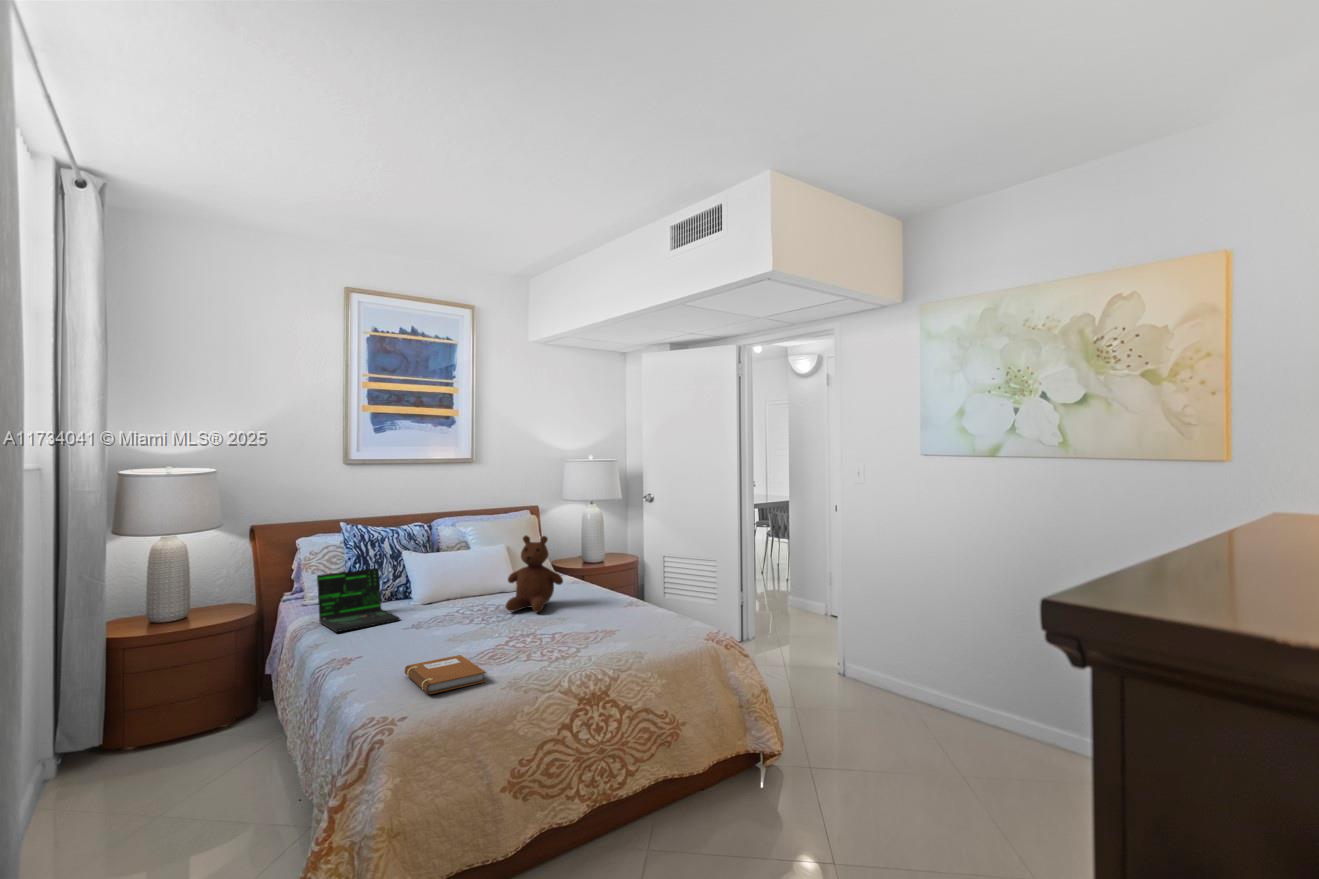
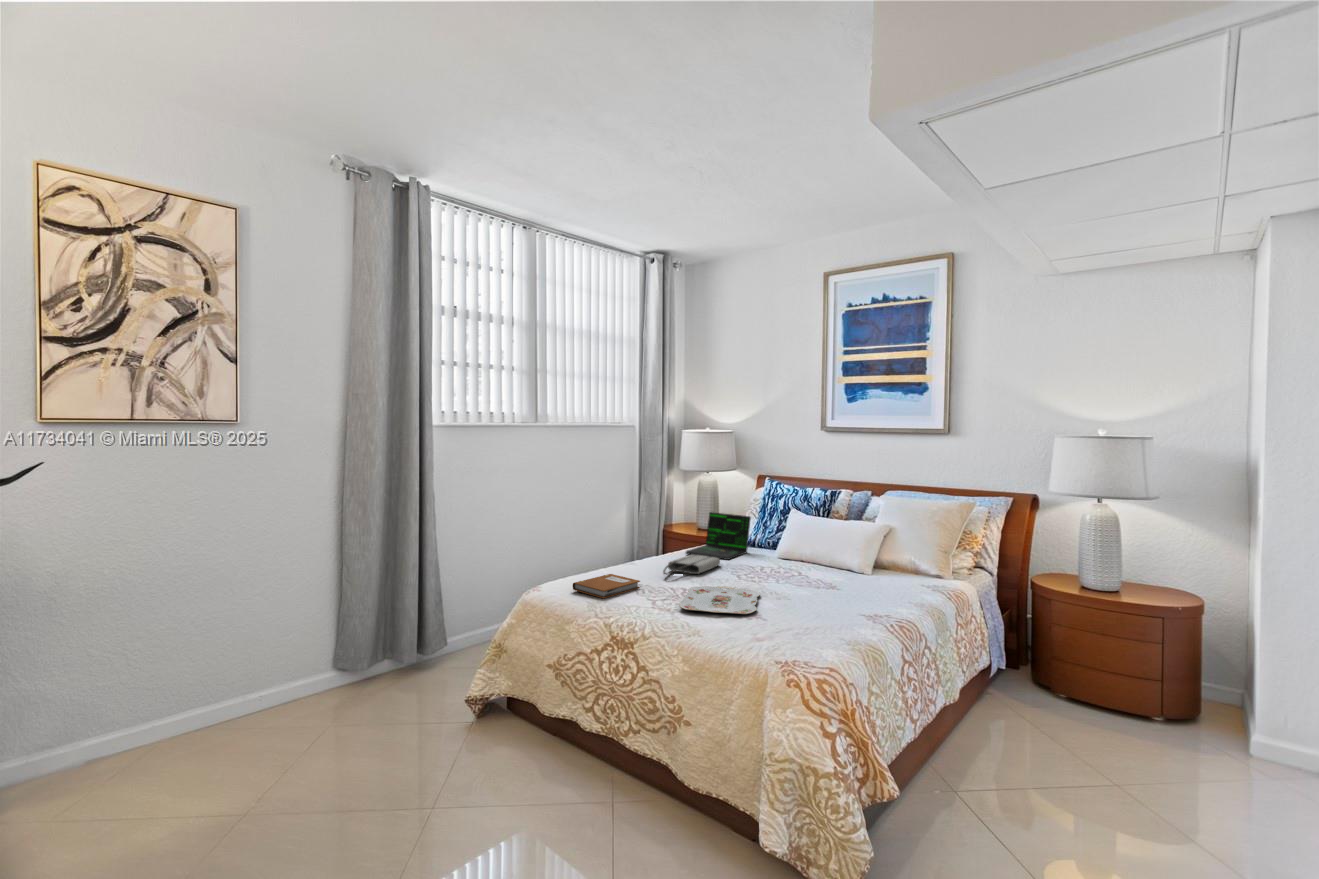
teddy bear: present [506,536,563,612] -> none [774,507,829,585]
tote bag: none [382,617,448,646] -> present [663,555,720,575]
serving tray: none [508,622,612,649] -> present [679,586,760,614]

